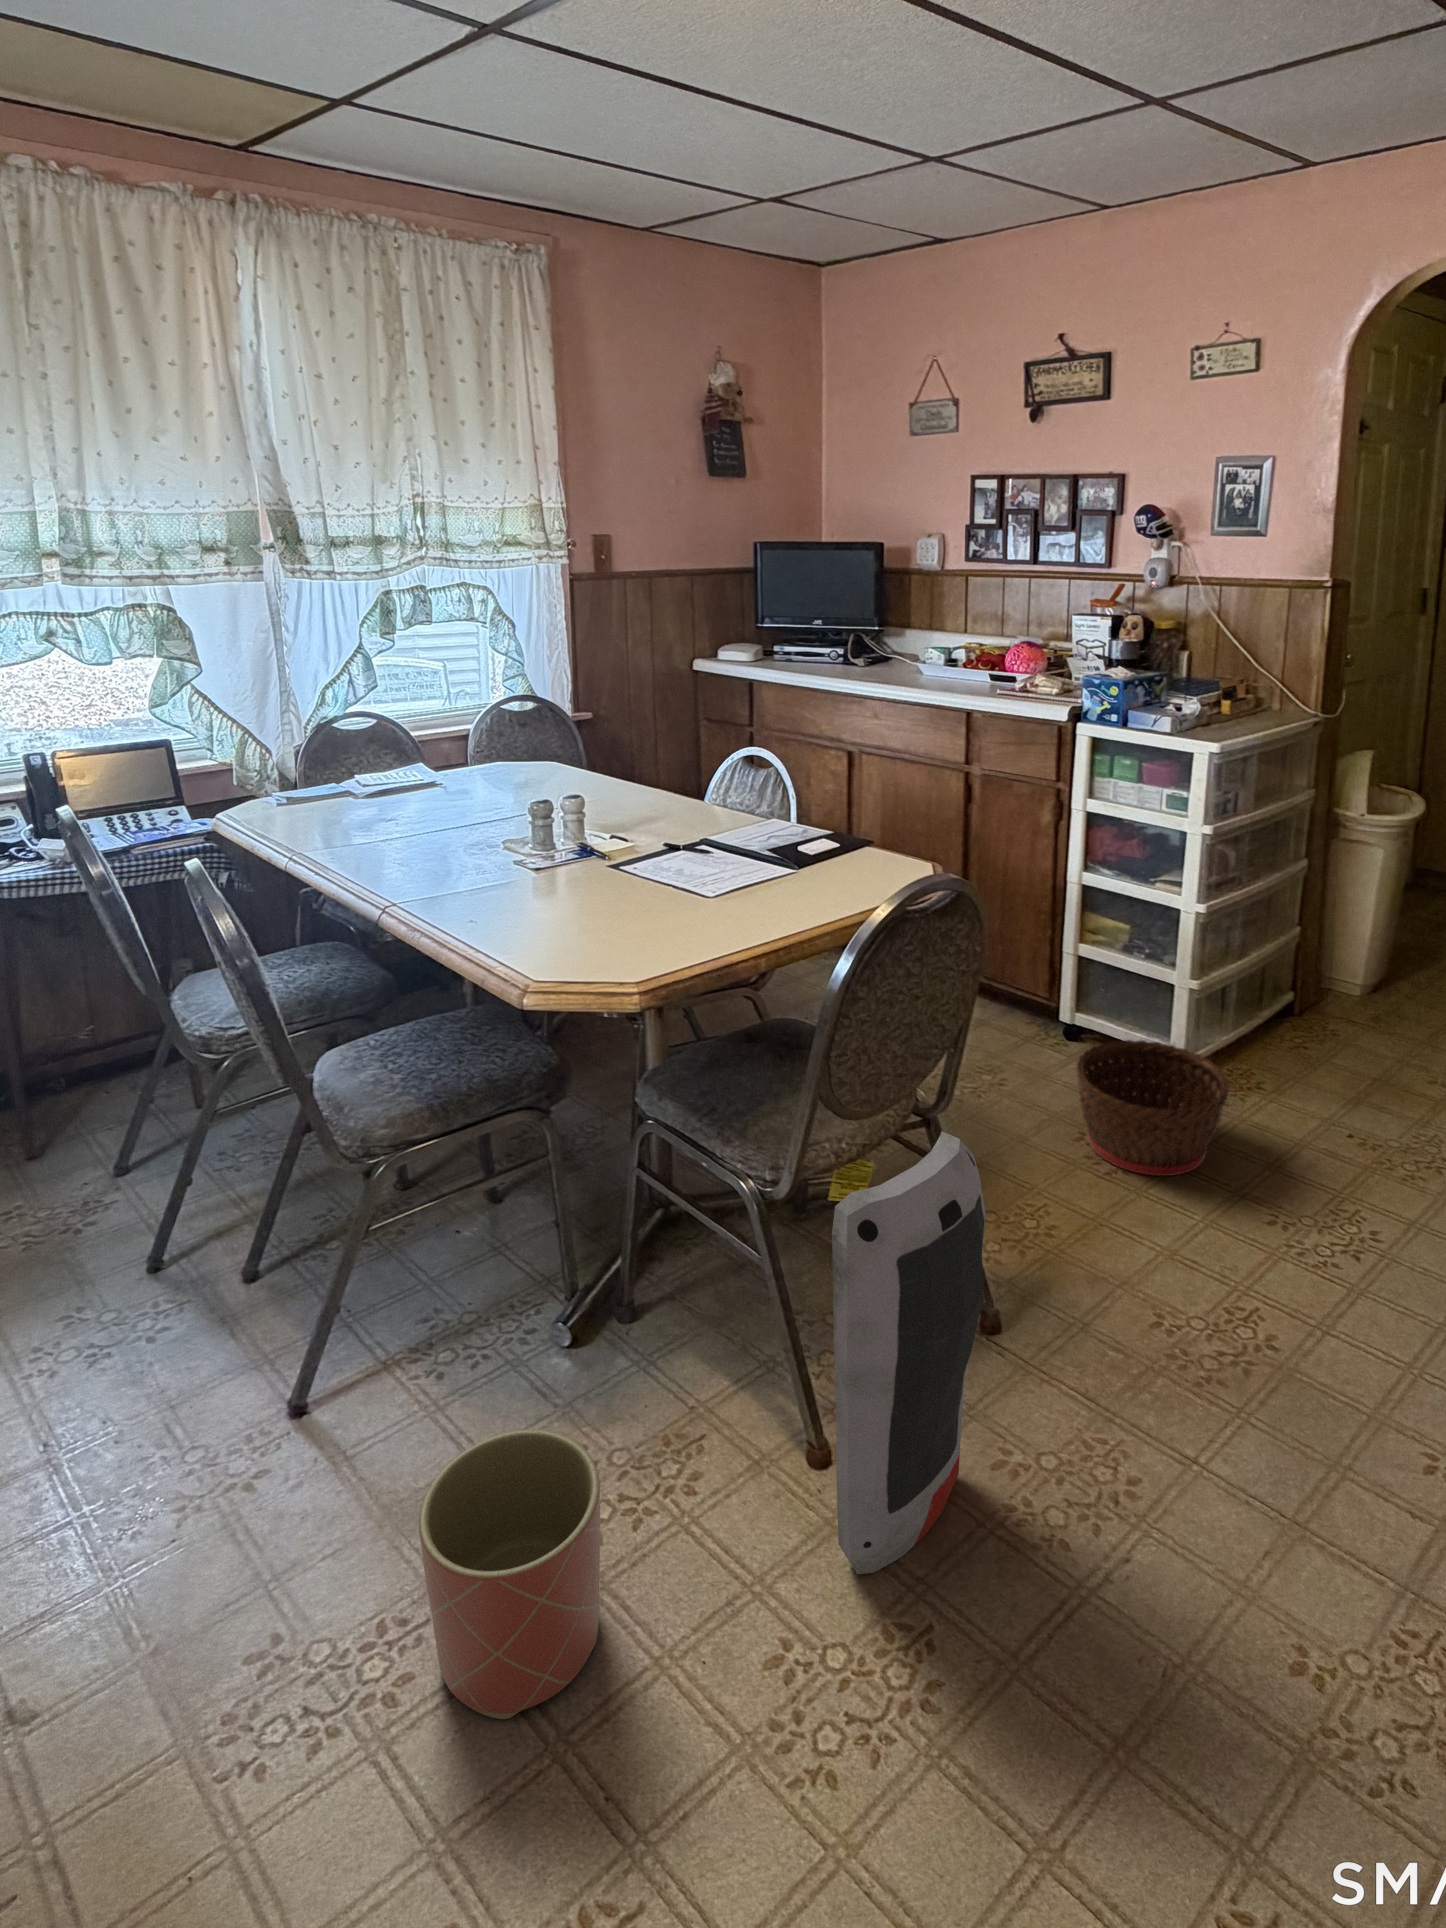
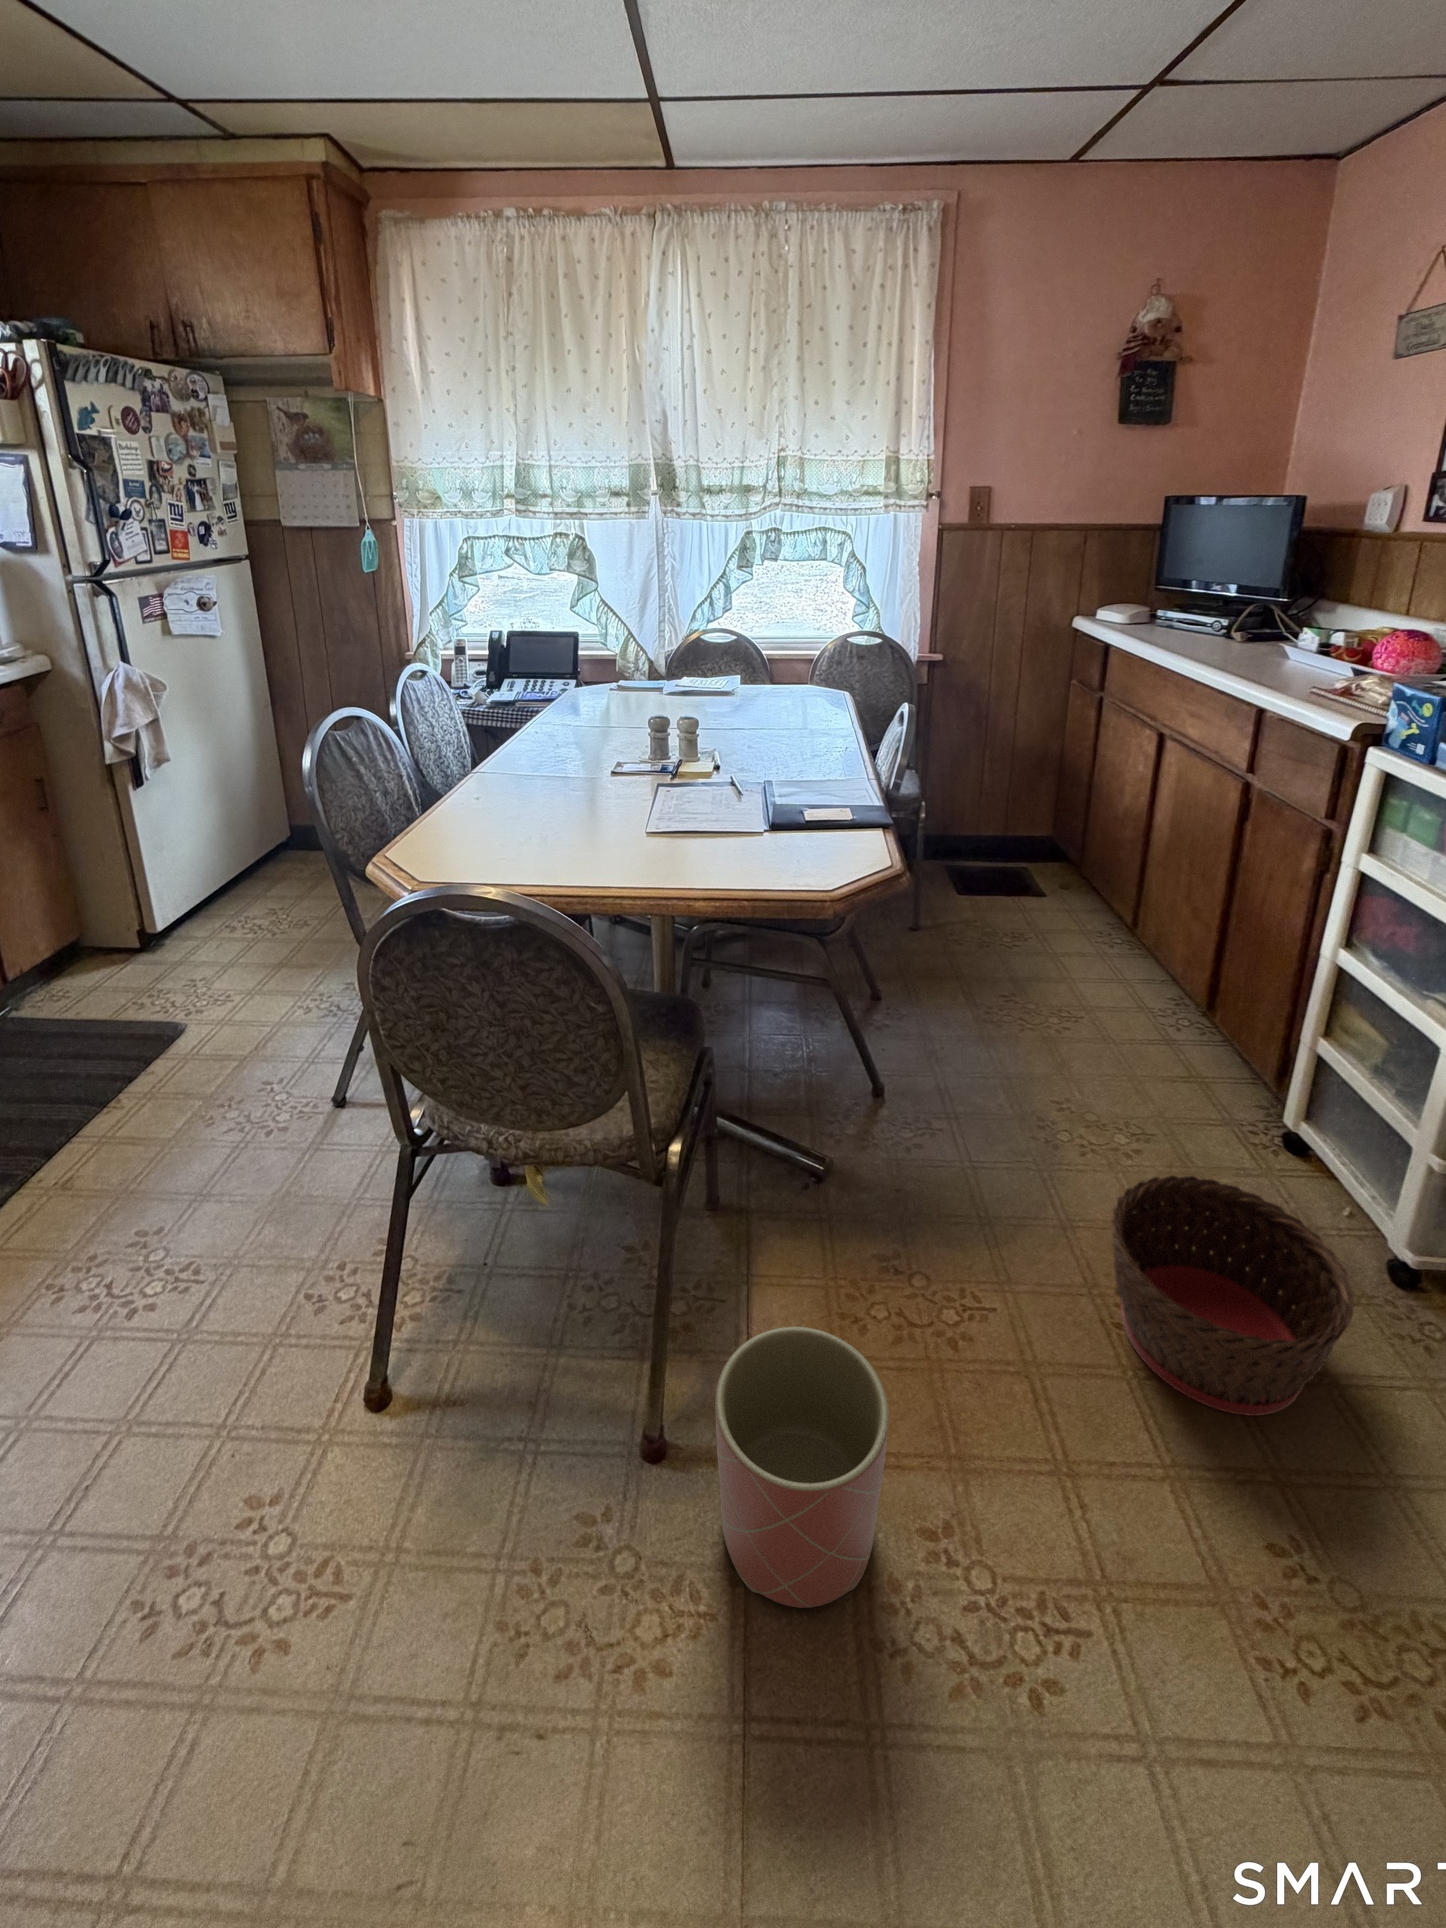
air purifier: present [832,1132,986,1574] -> none [302,1129,547,1518]
planter: present [419,1429,600,1719] -> present [715,1327,889,1608]

